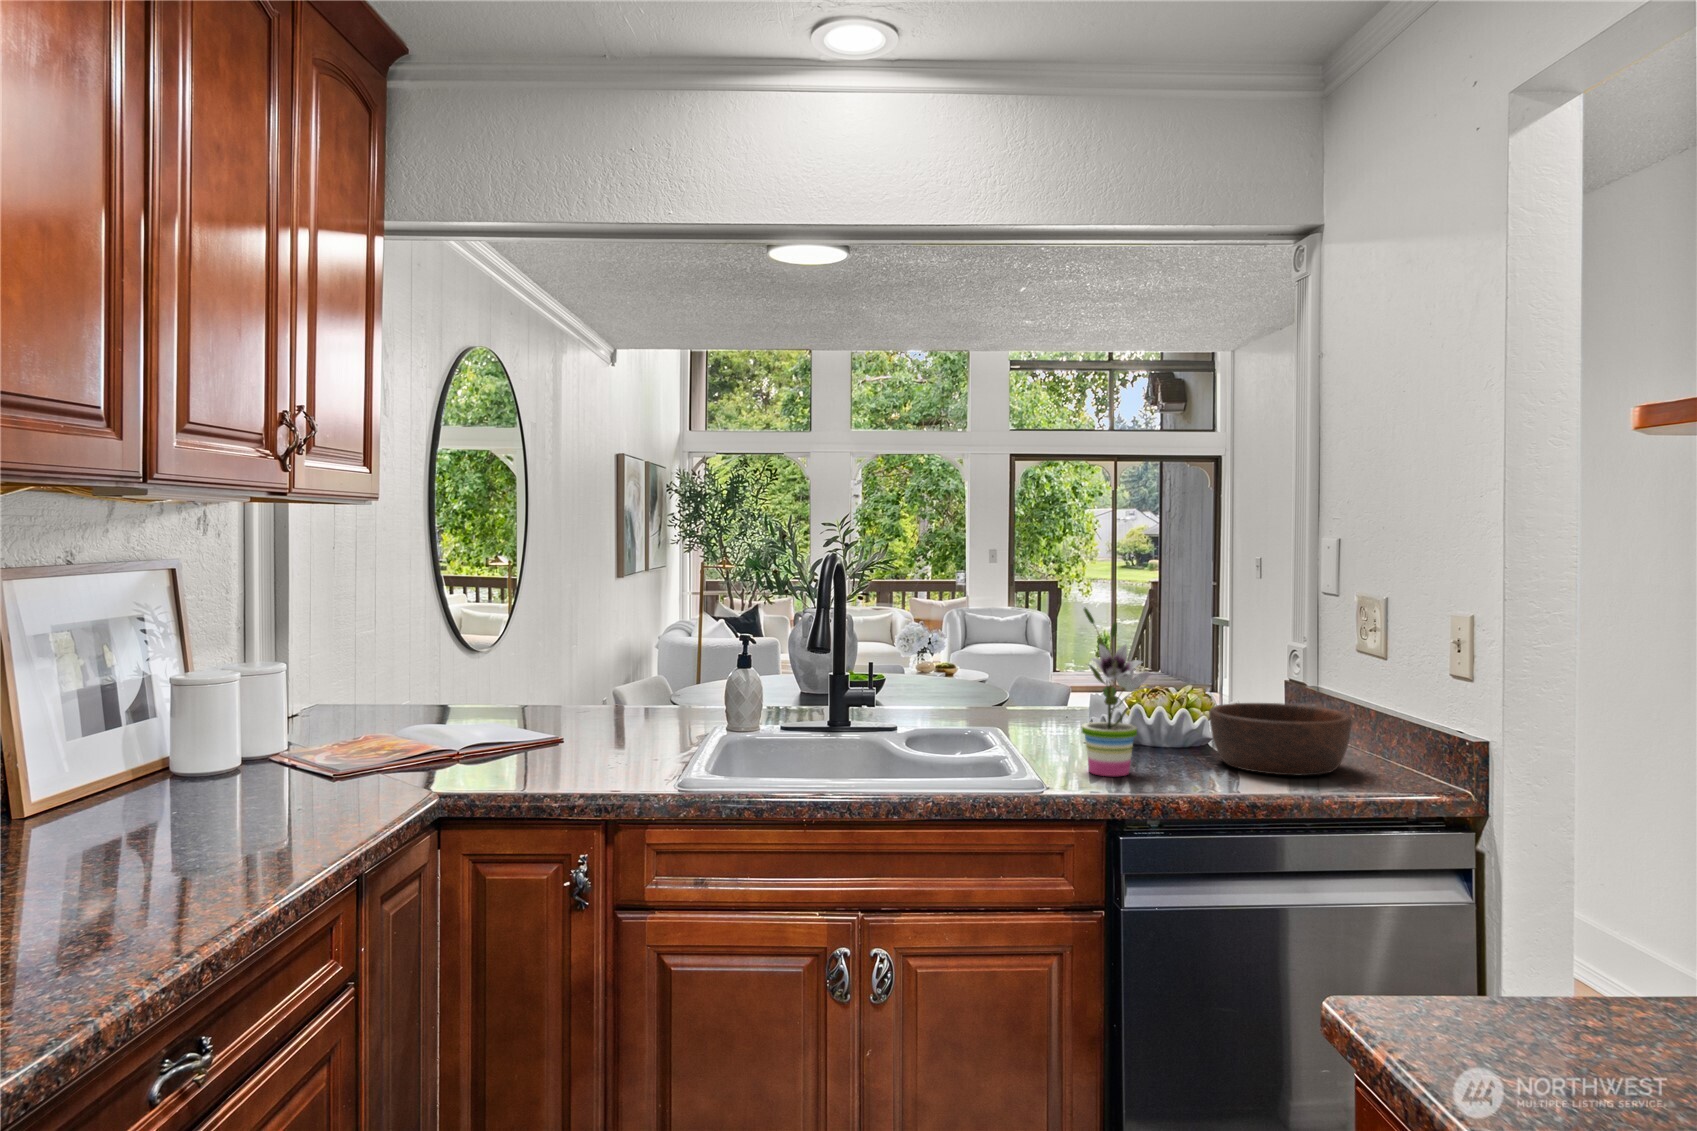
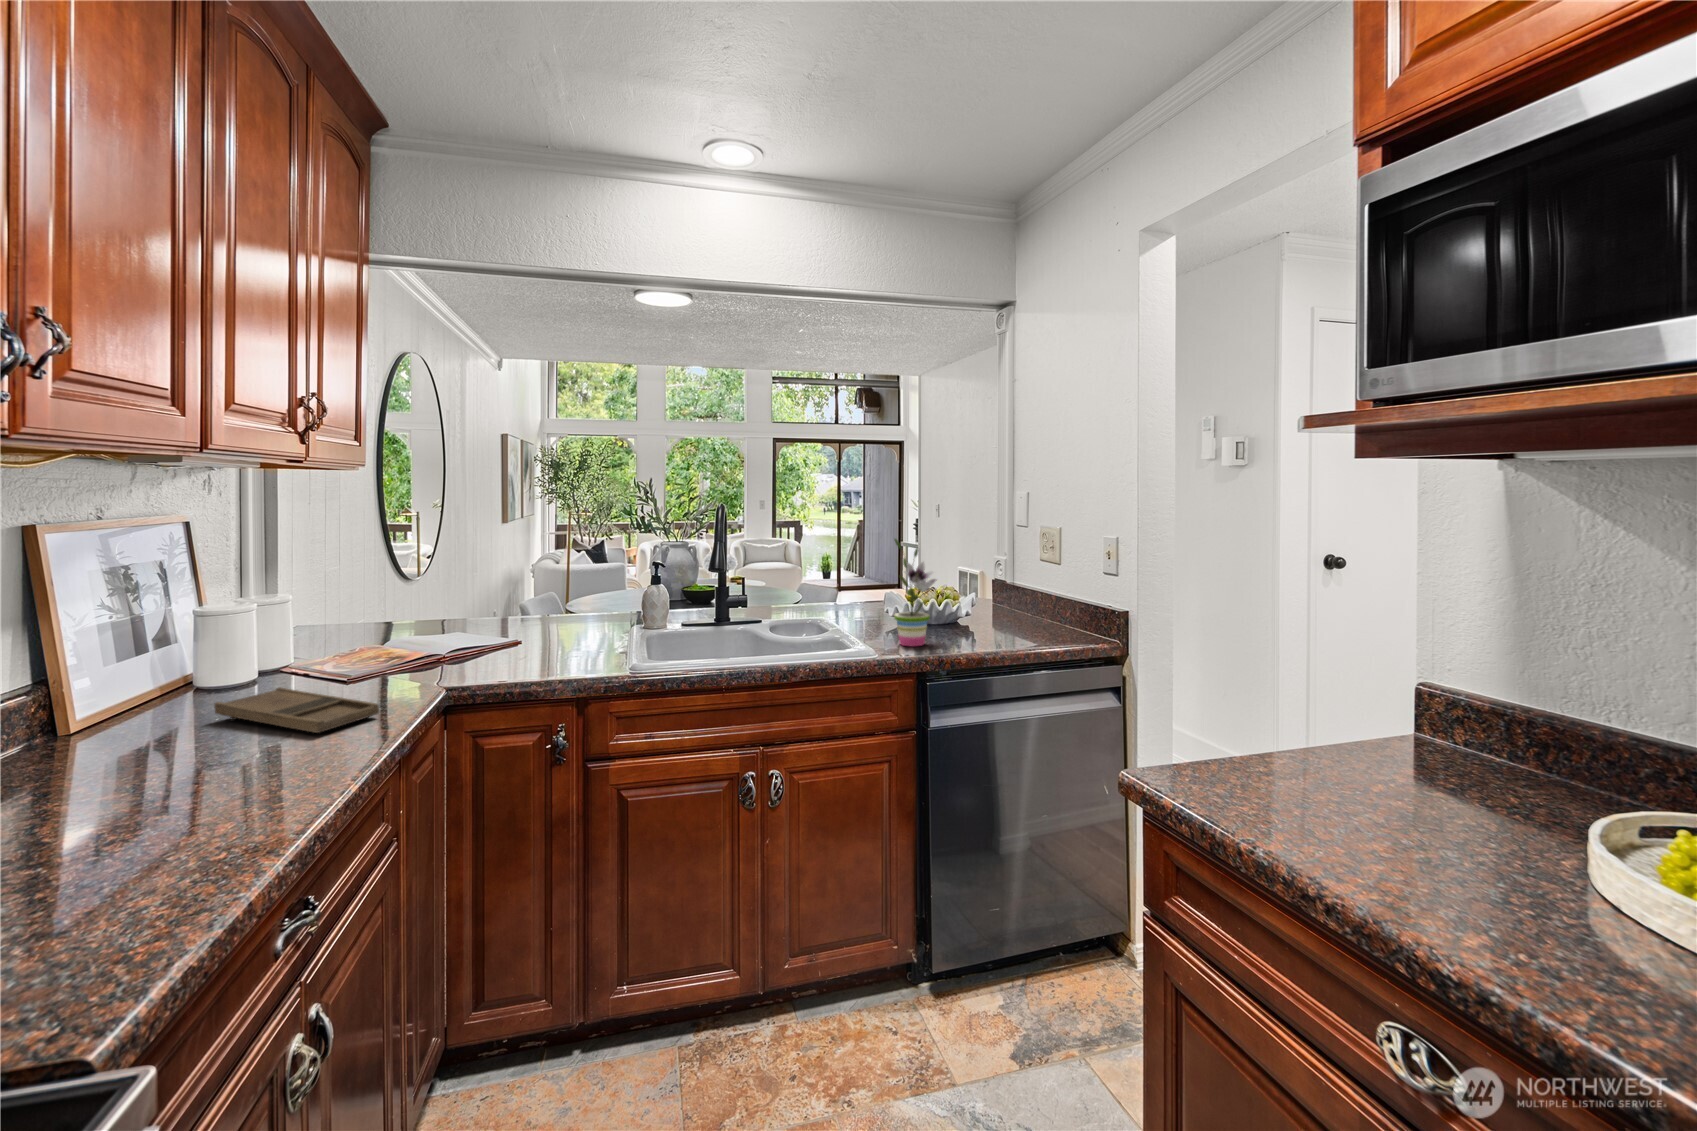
wooden bowl: present [1209,703,1352,775] -> none [967,595,1051,639]
tray: none [176,775,348,835] -> present [214,688,379,733]

